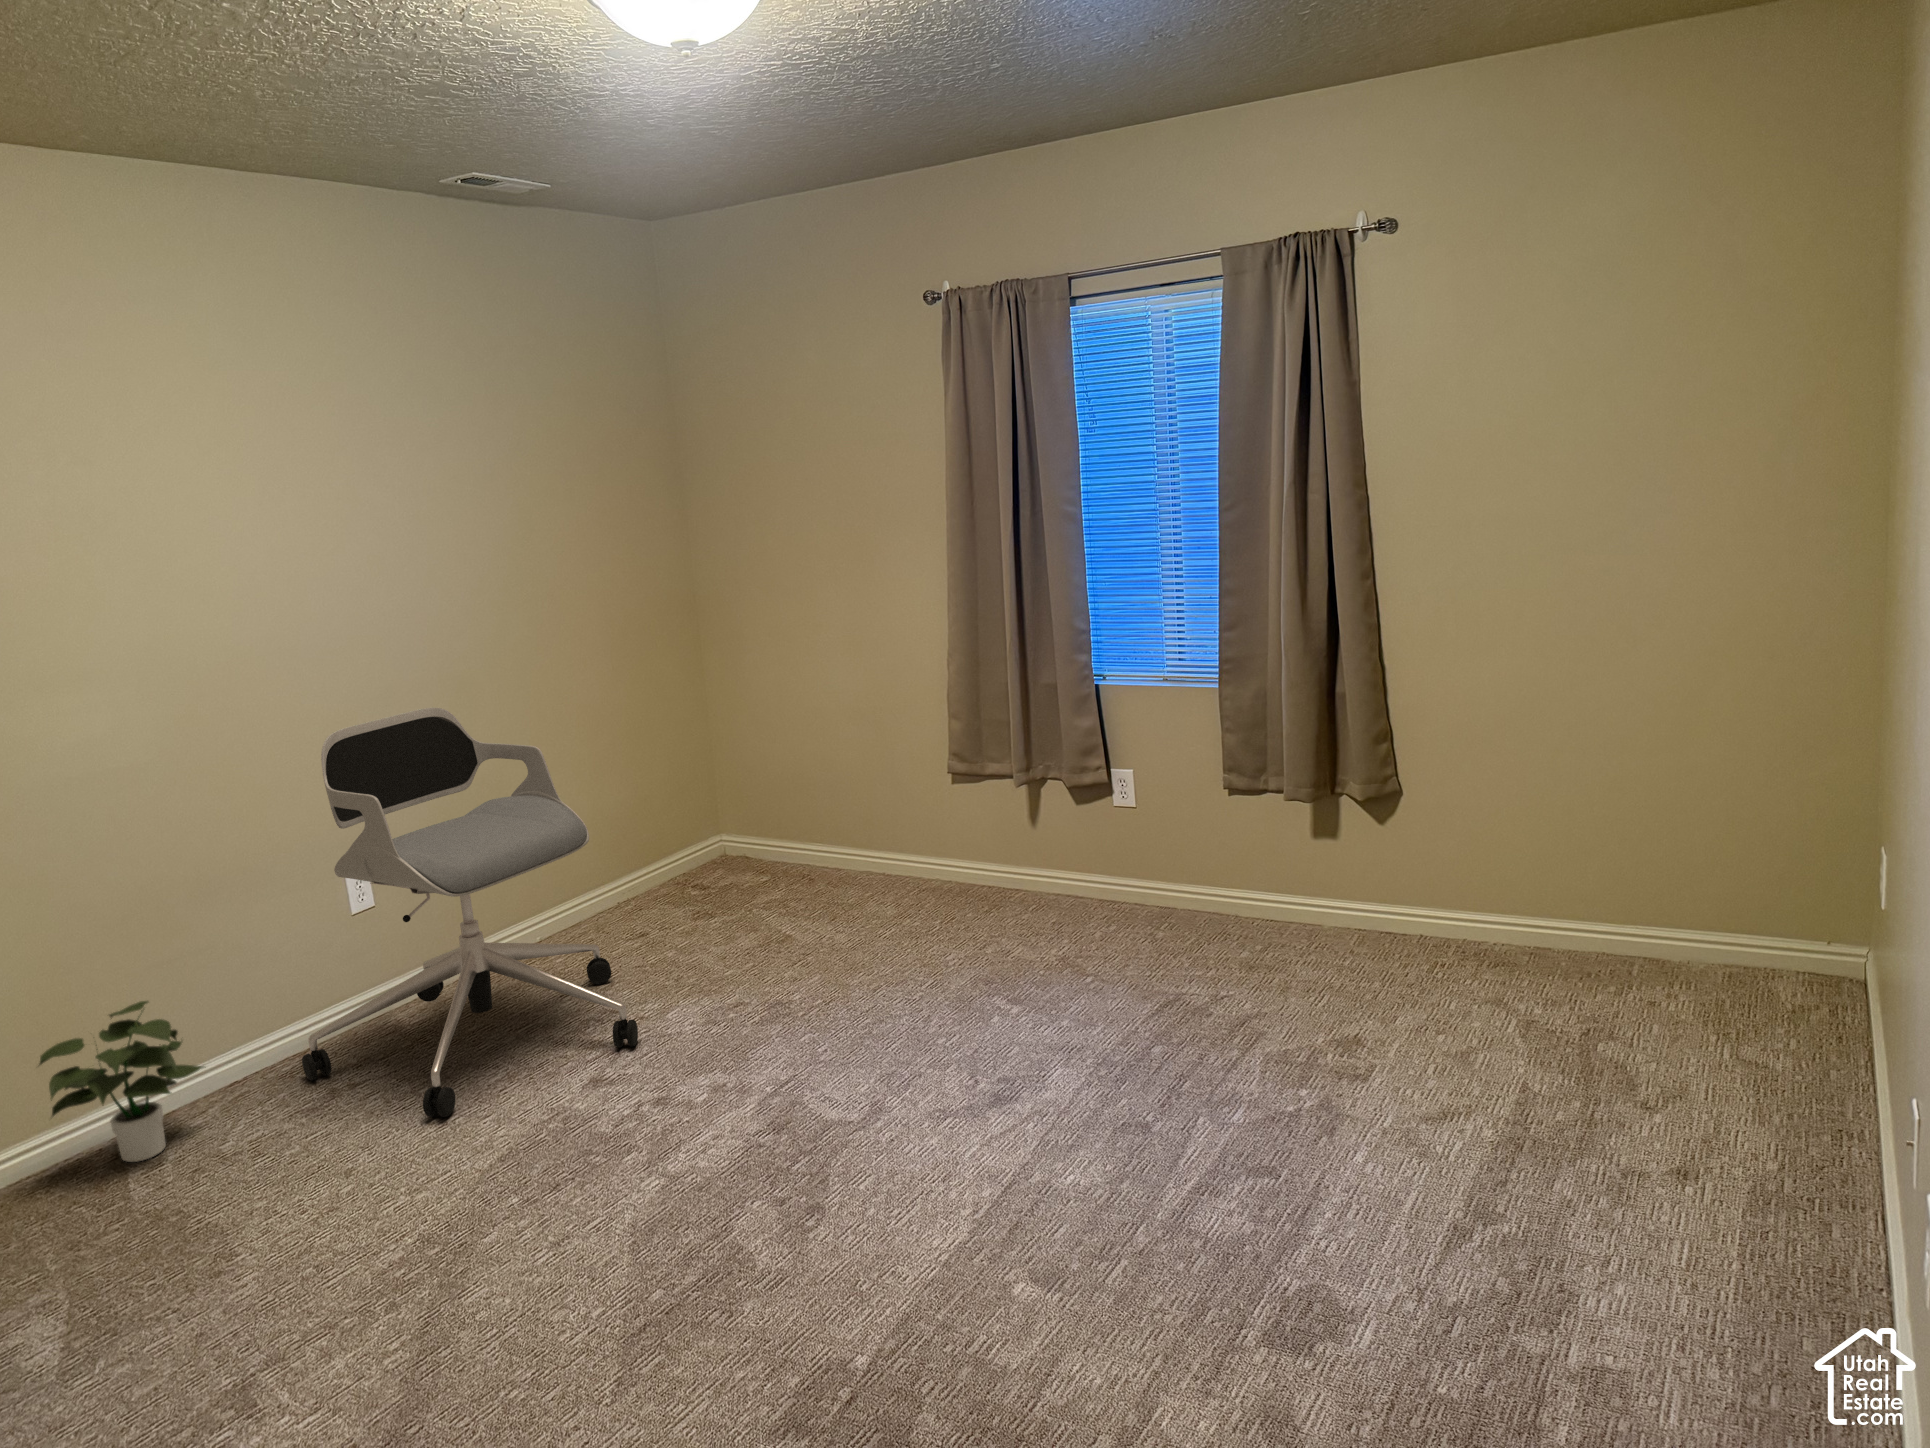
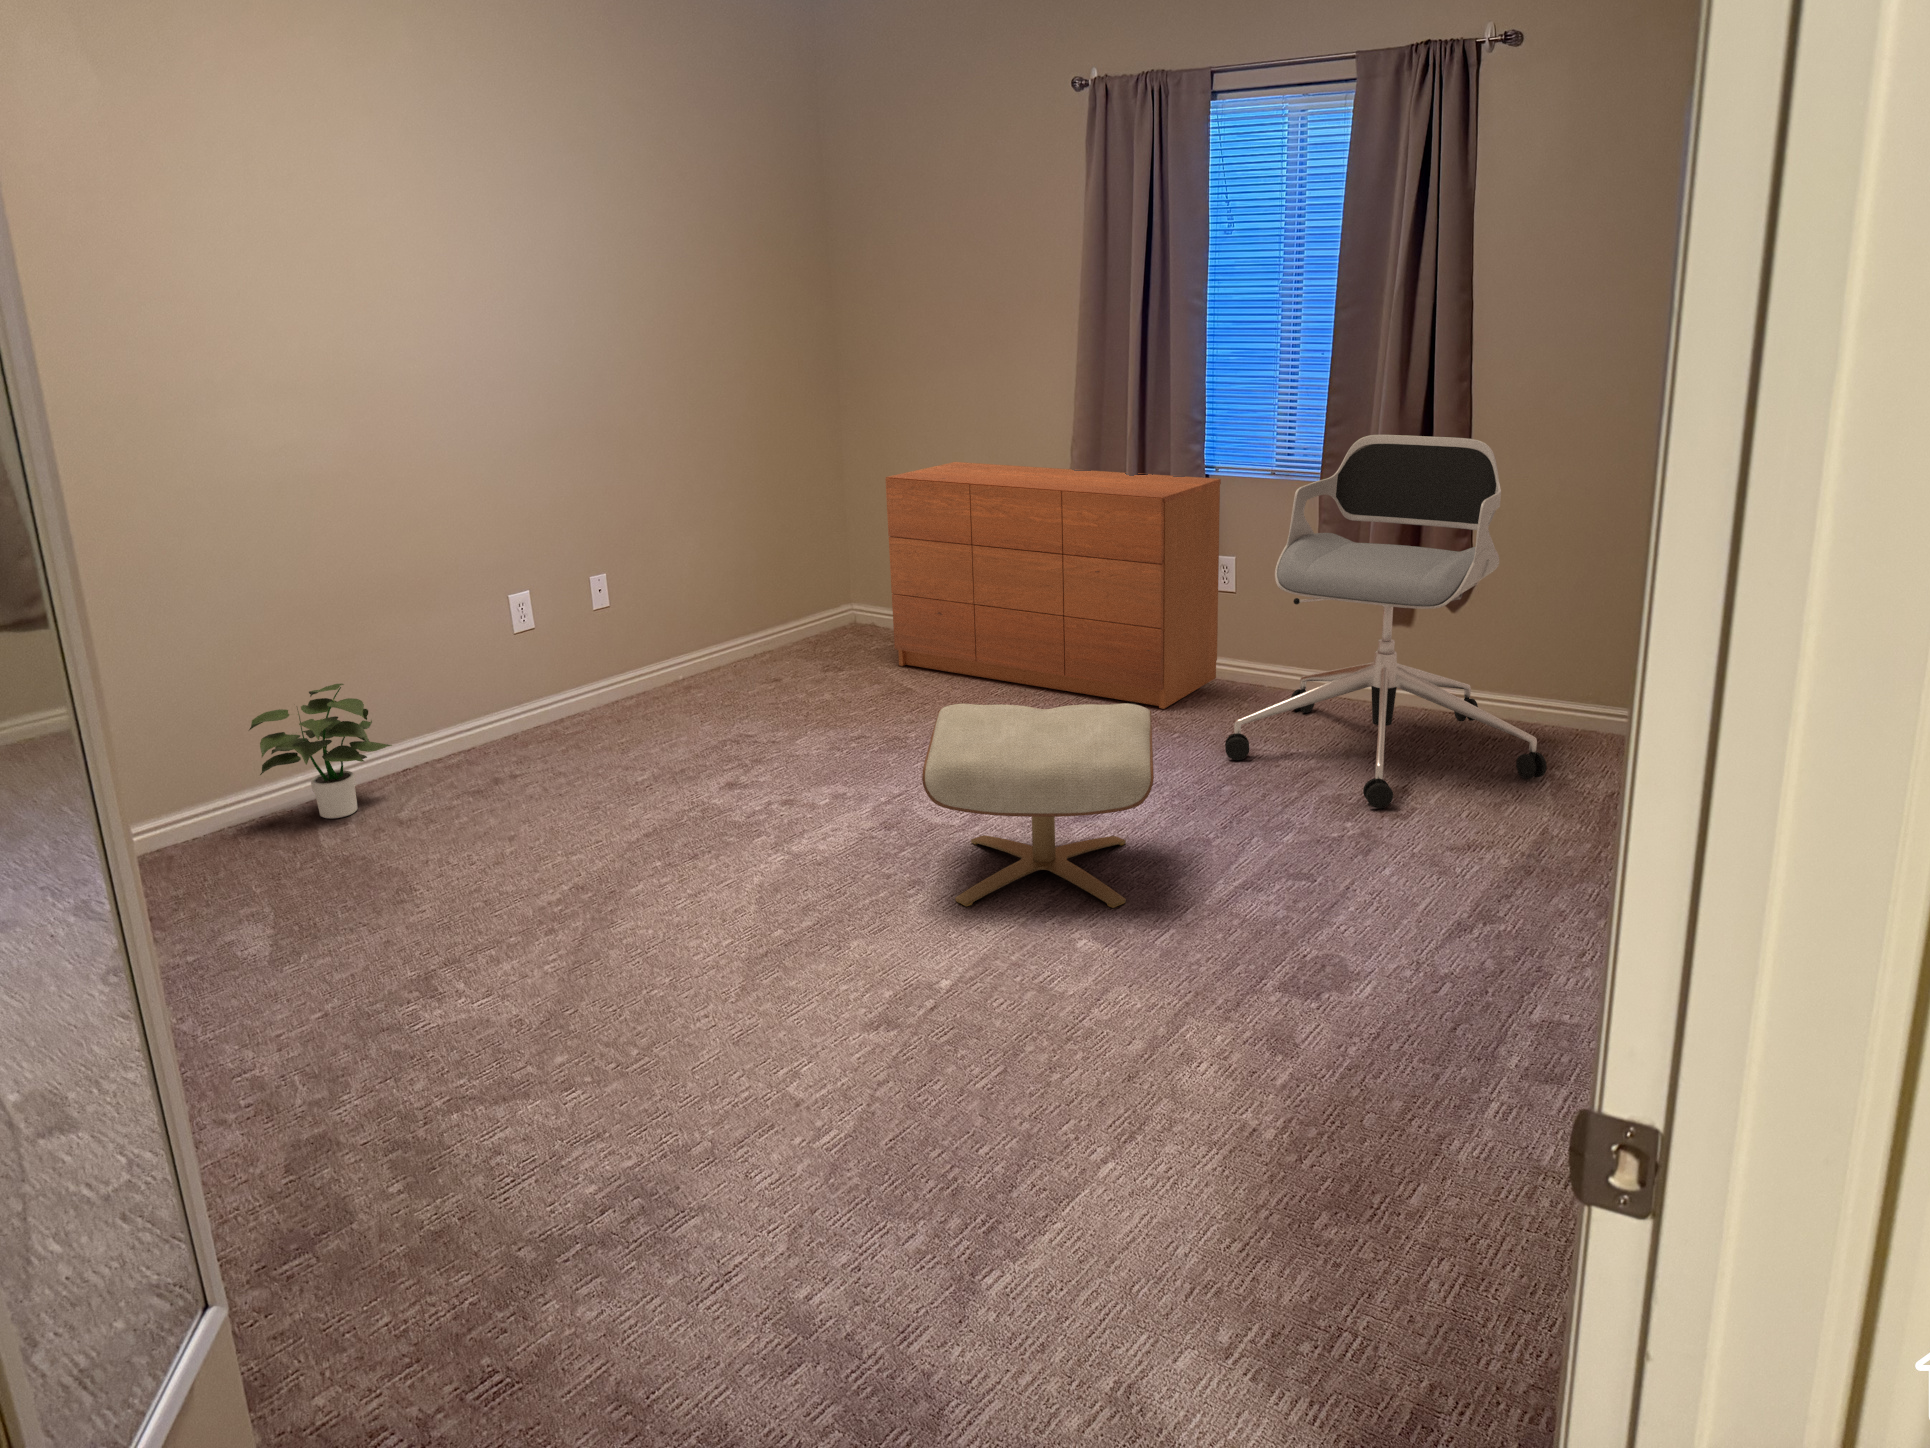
dresser: none [751,683,1124,948] -> present [885,462,1221,709]
office chair: present [302,707,638,1117] -> present [1225,435,1547,808]
ottoman: none [818,978,1086,1241] -> present [922,703,1154,908]

